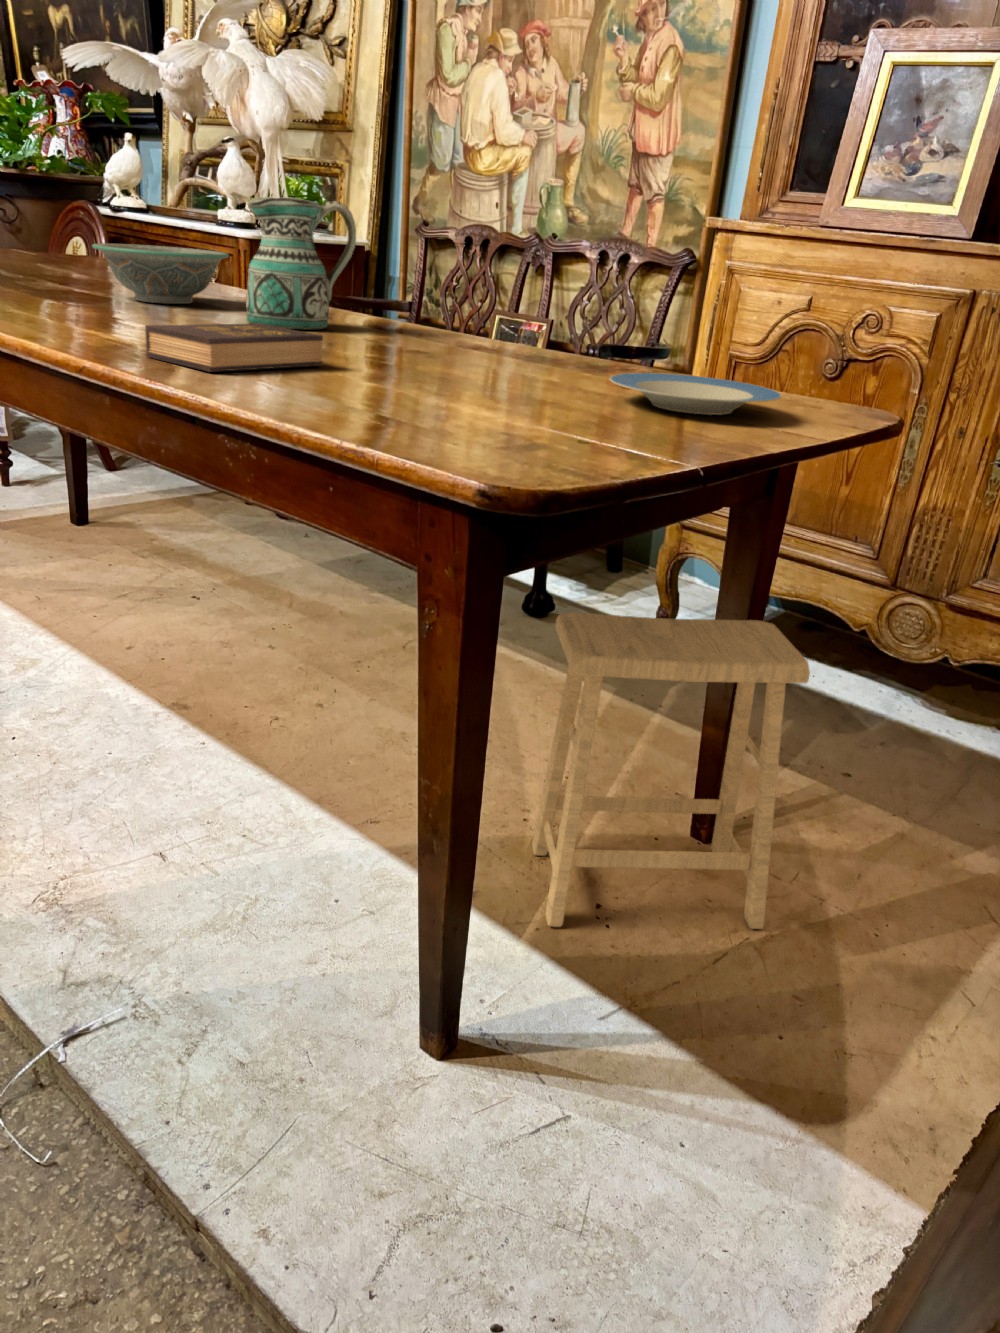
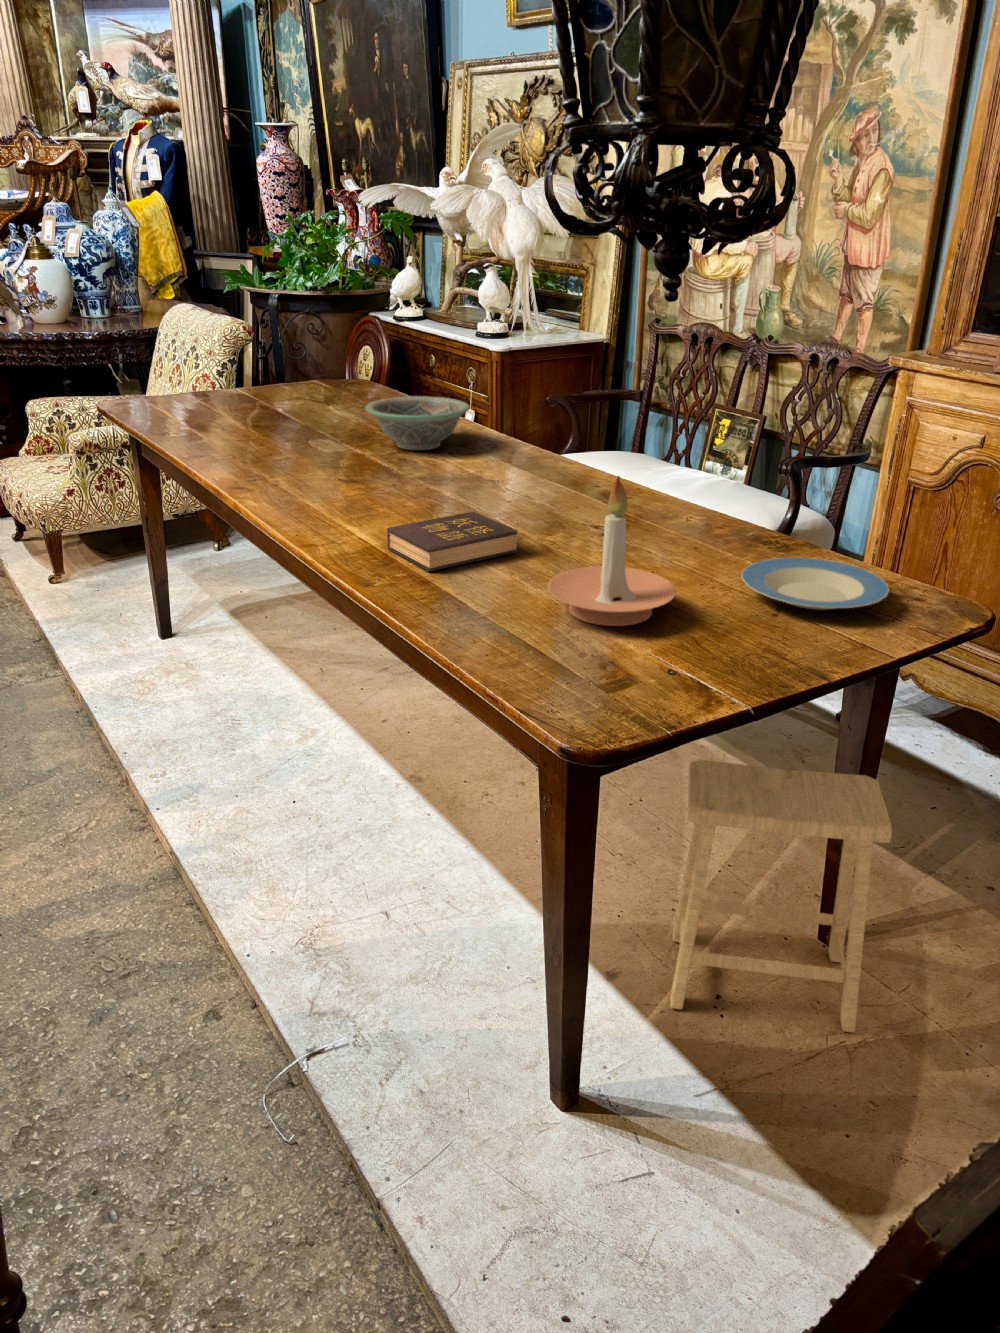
ceramic pitcher: present [246,197,356,329] -> none [476,378,566,485]
candle holder: none [382,213,547,415] -> present [548,476,676,626]

